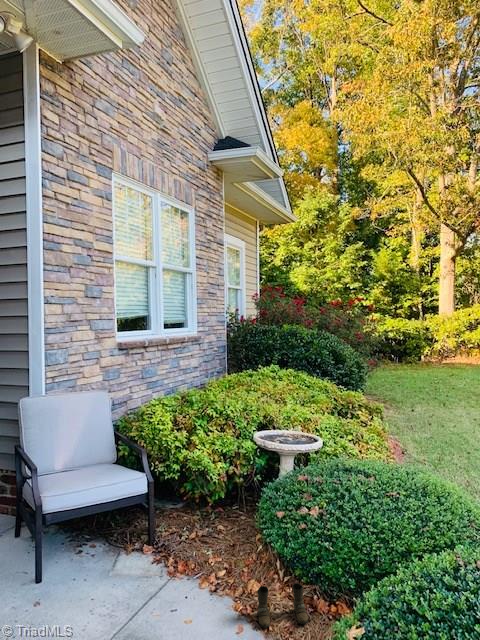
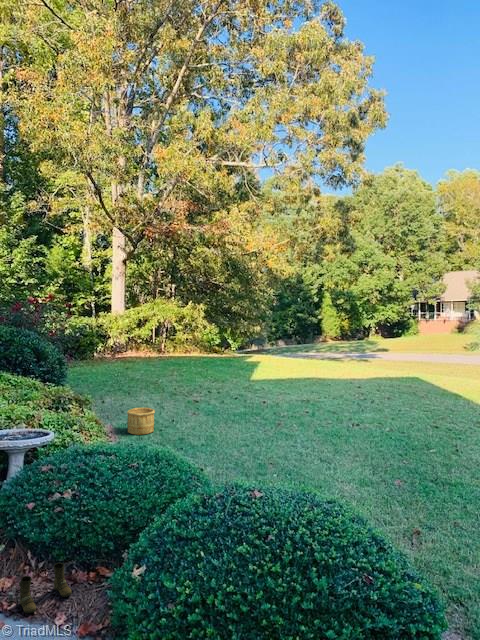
wooden bucket: none [428,422,463,454] -> present [127,408,155,435]

